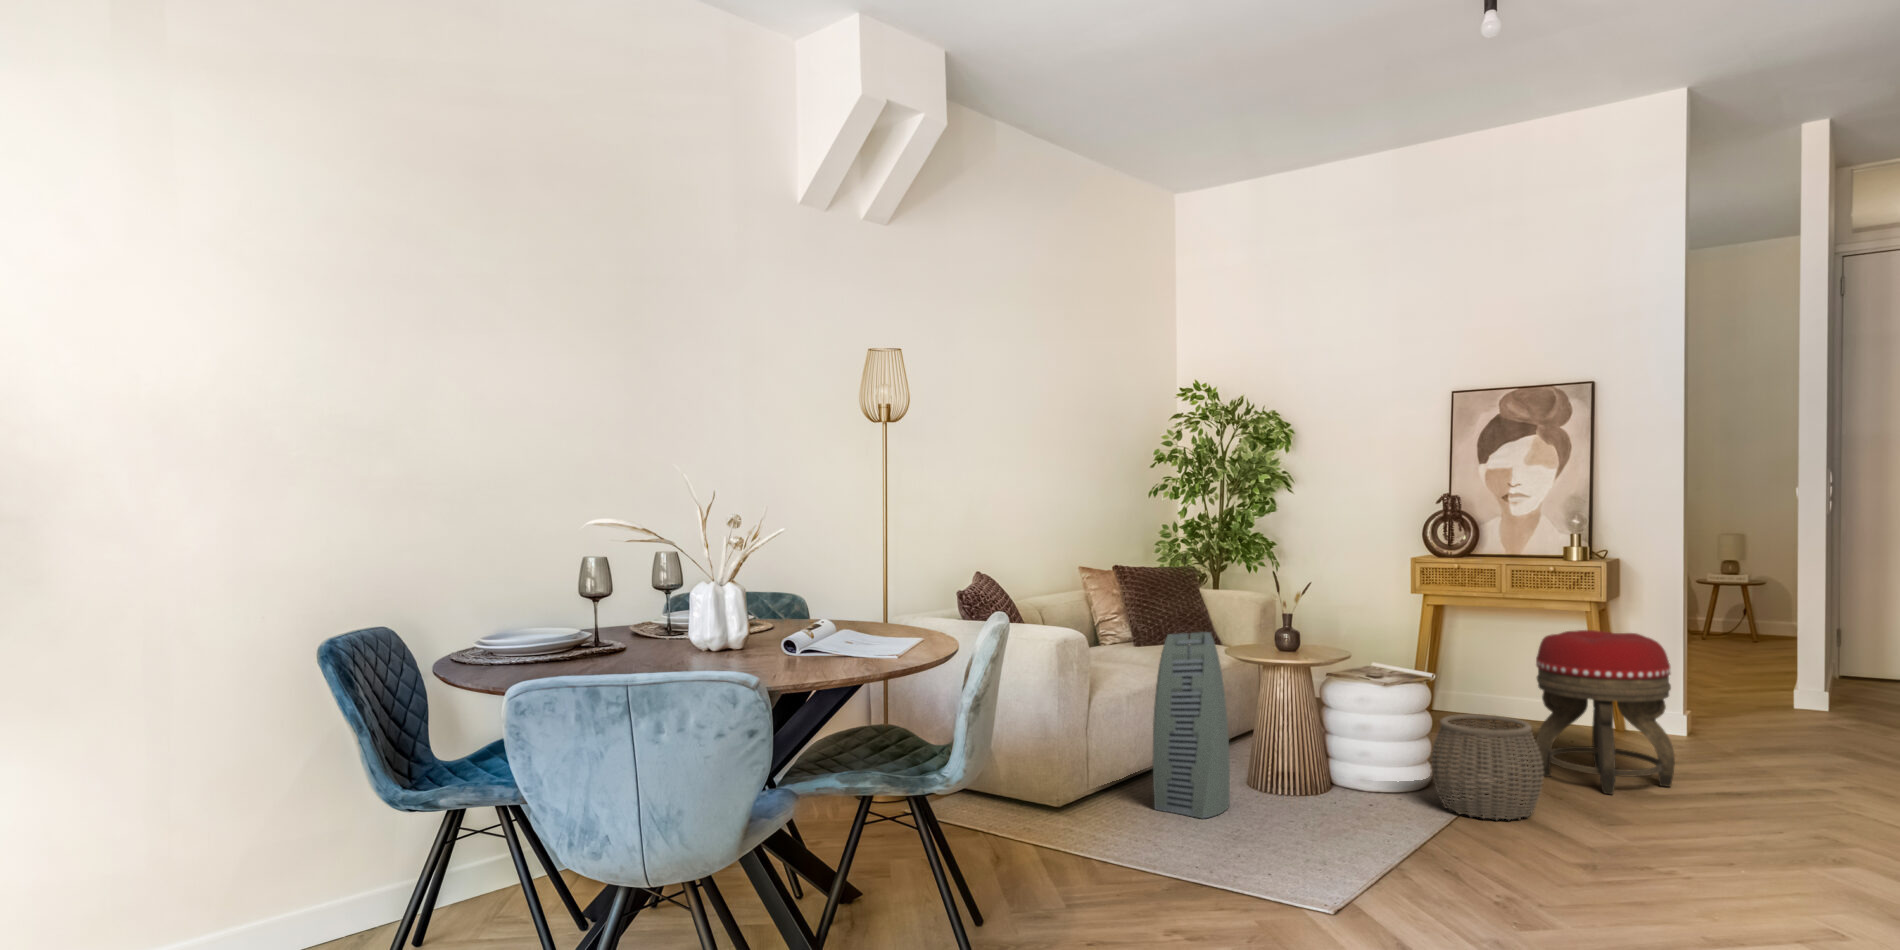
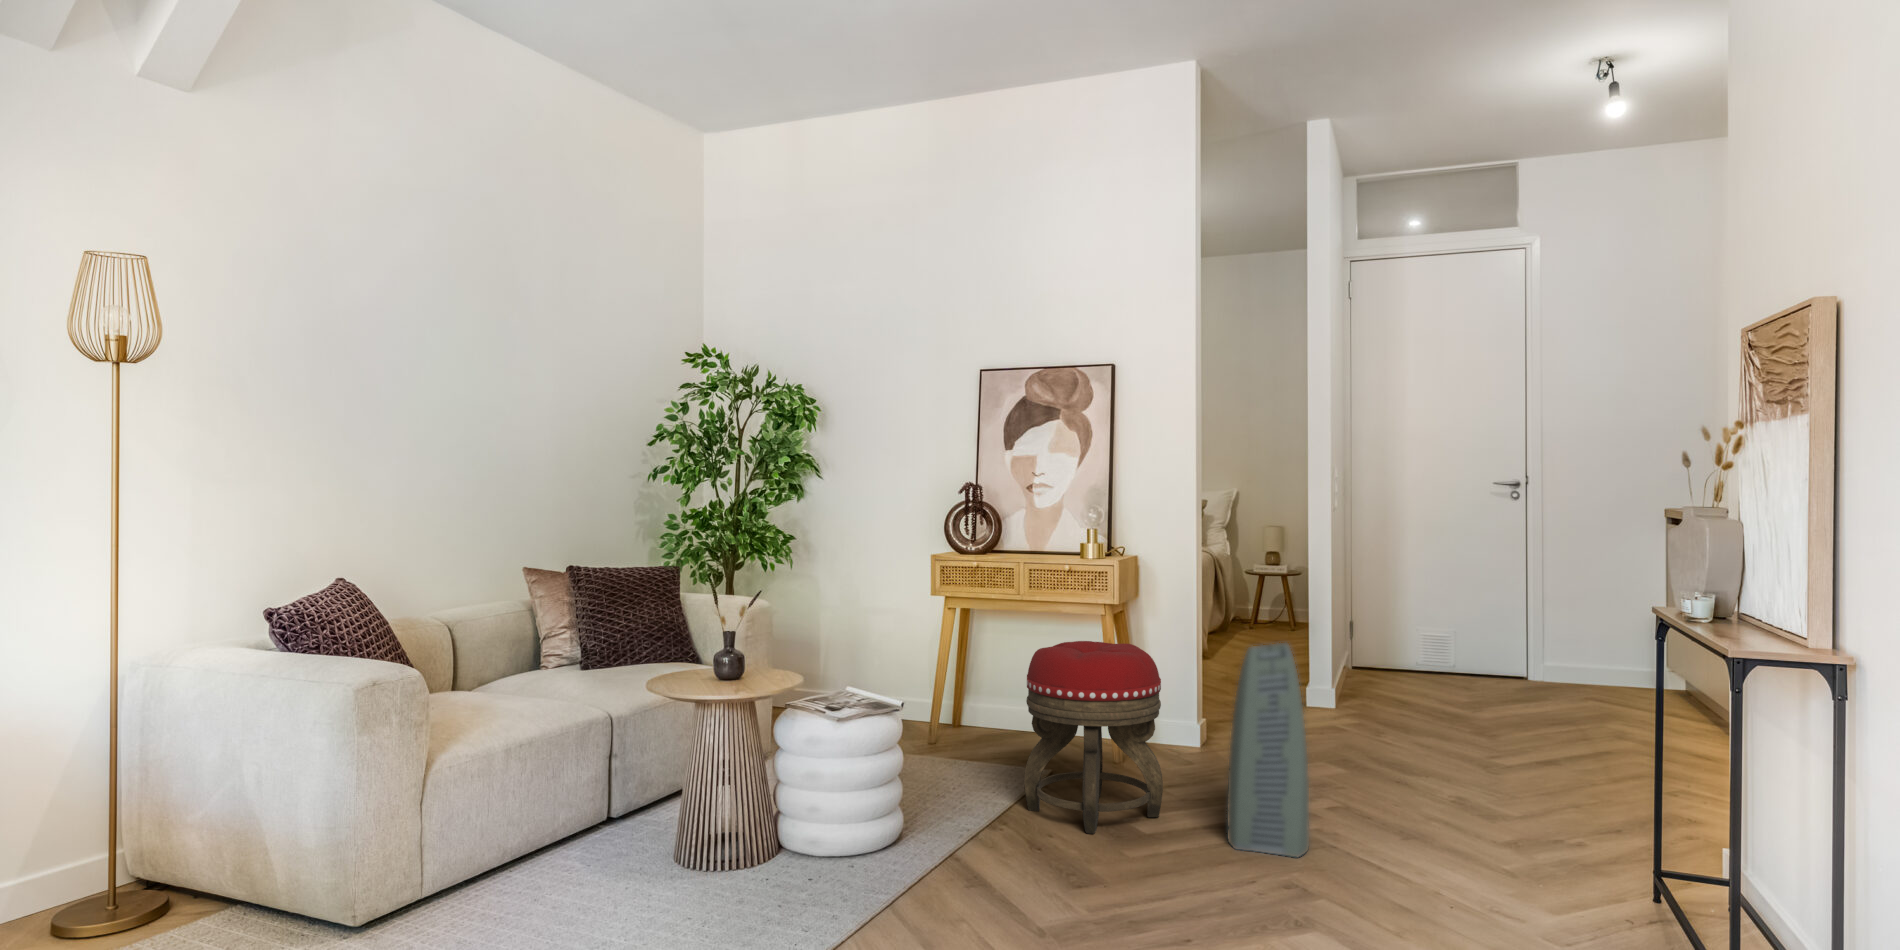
air purifier: present [1153,632,1230,819] -> present [1227,642,1309,857]
woven basket: present [1431,714,1544,820] -> none [882,751,1008,887]

